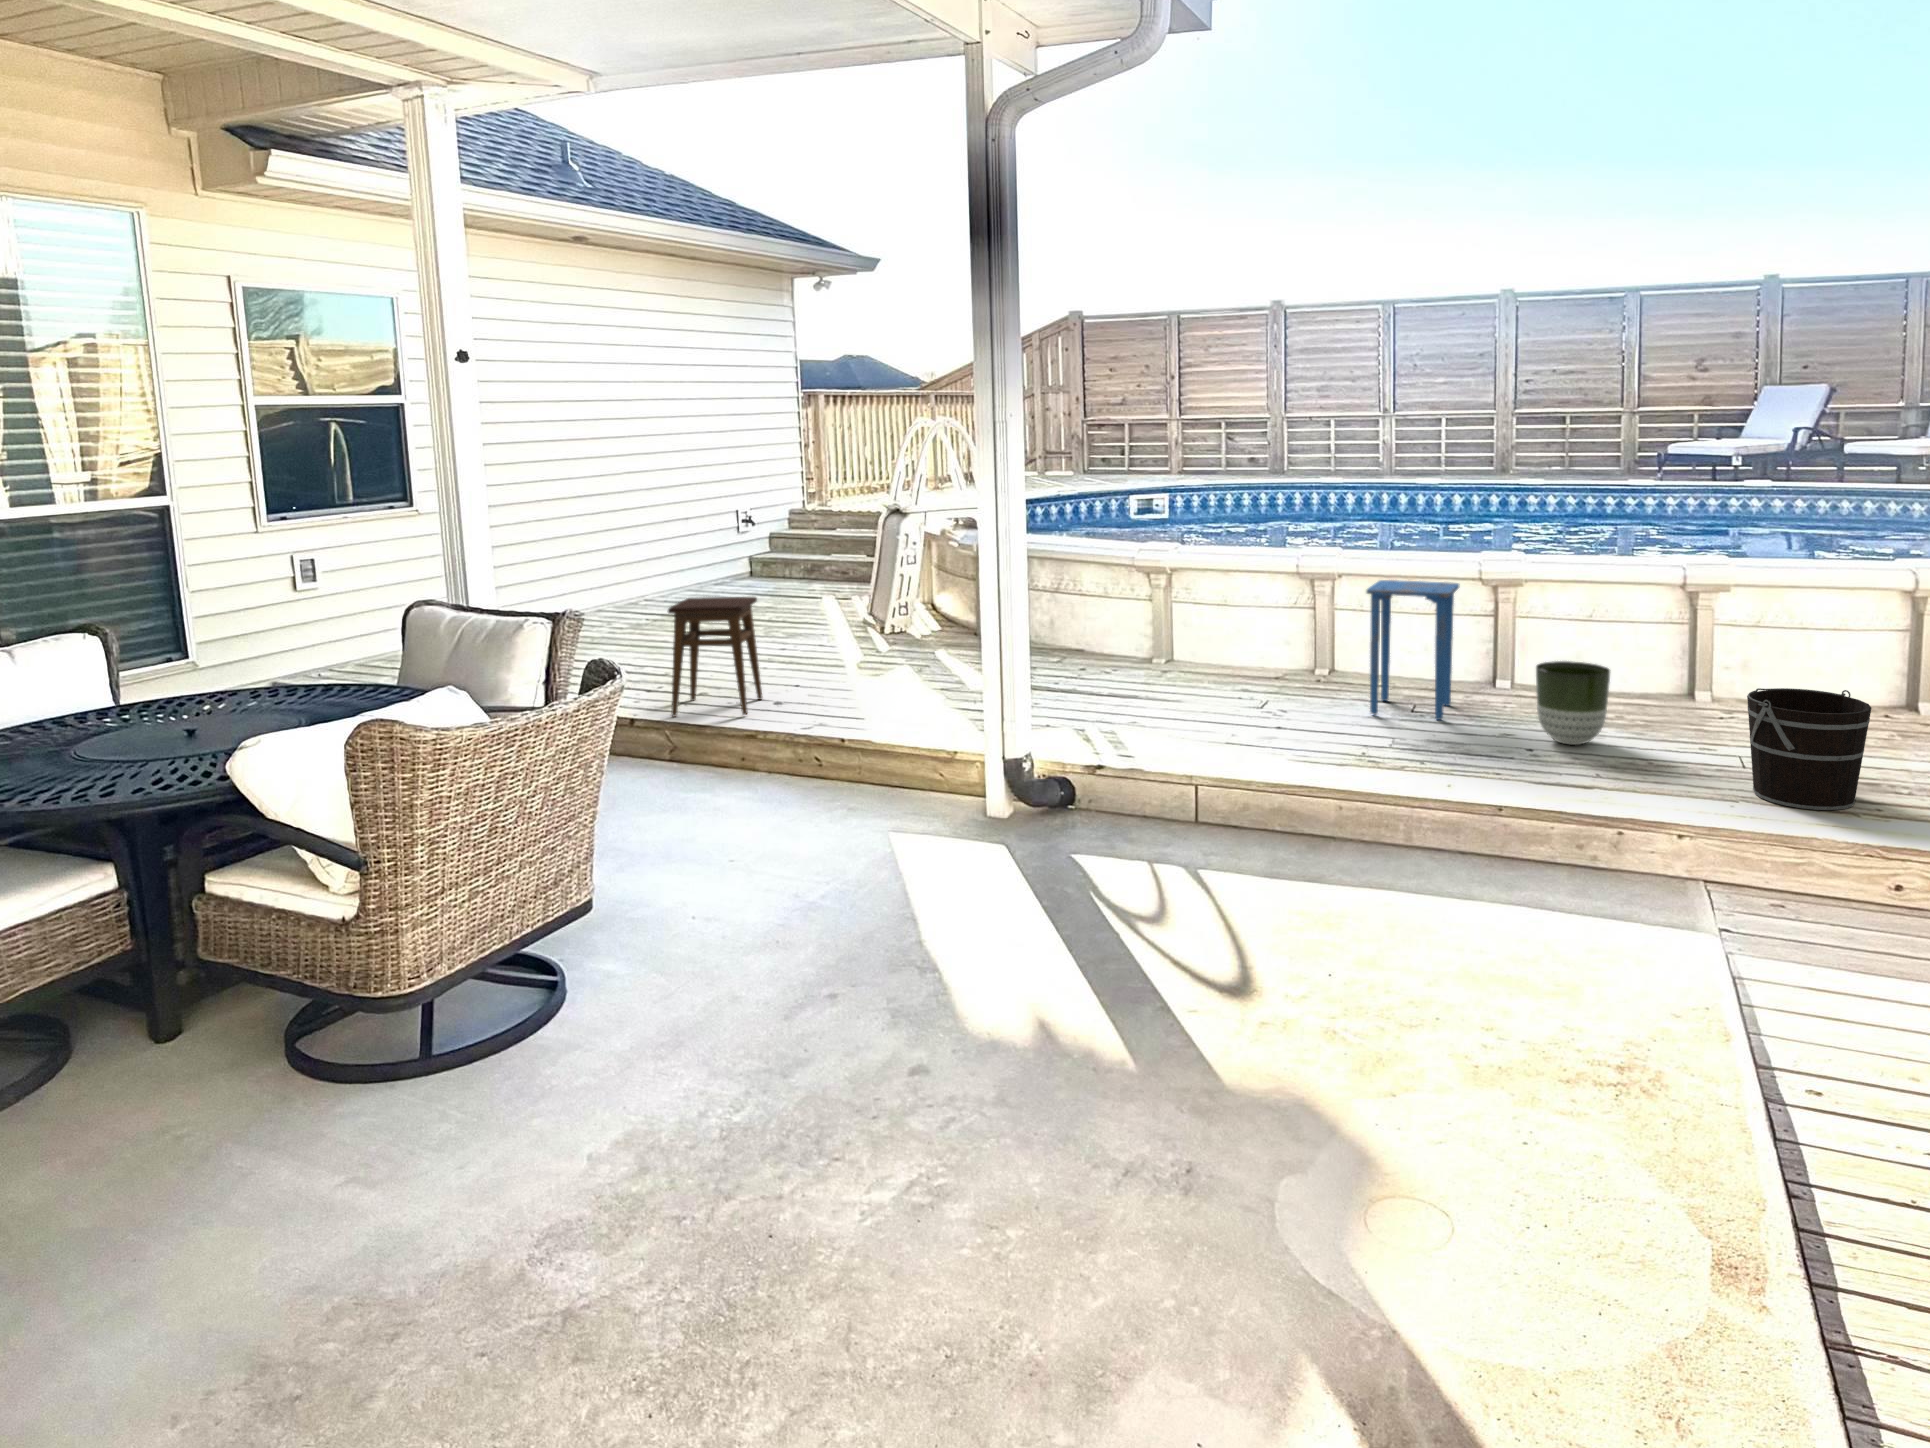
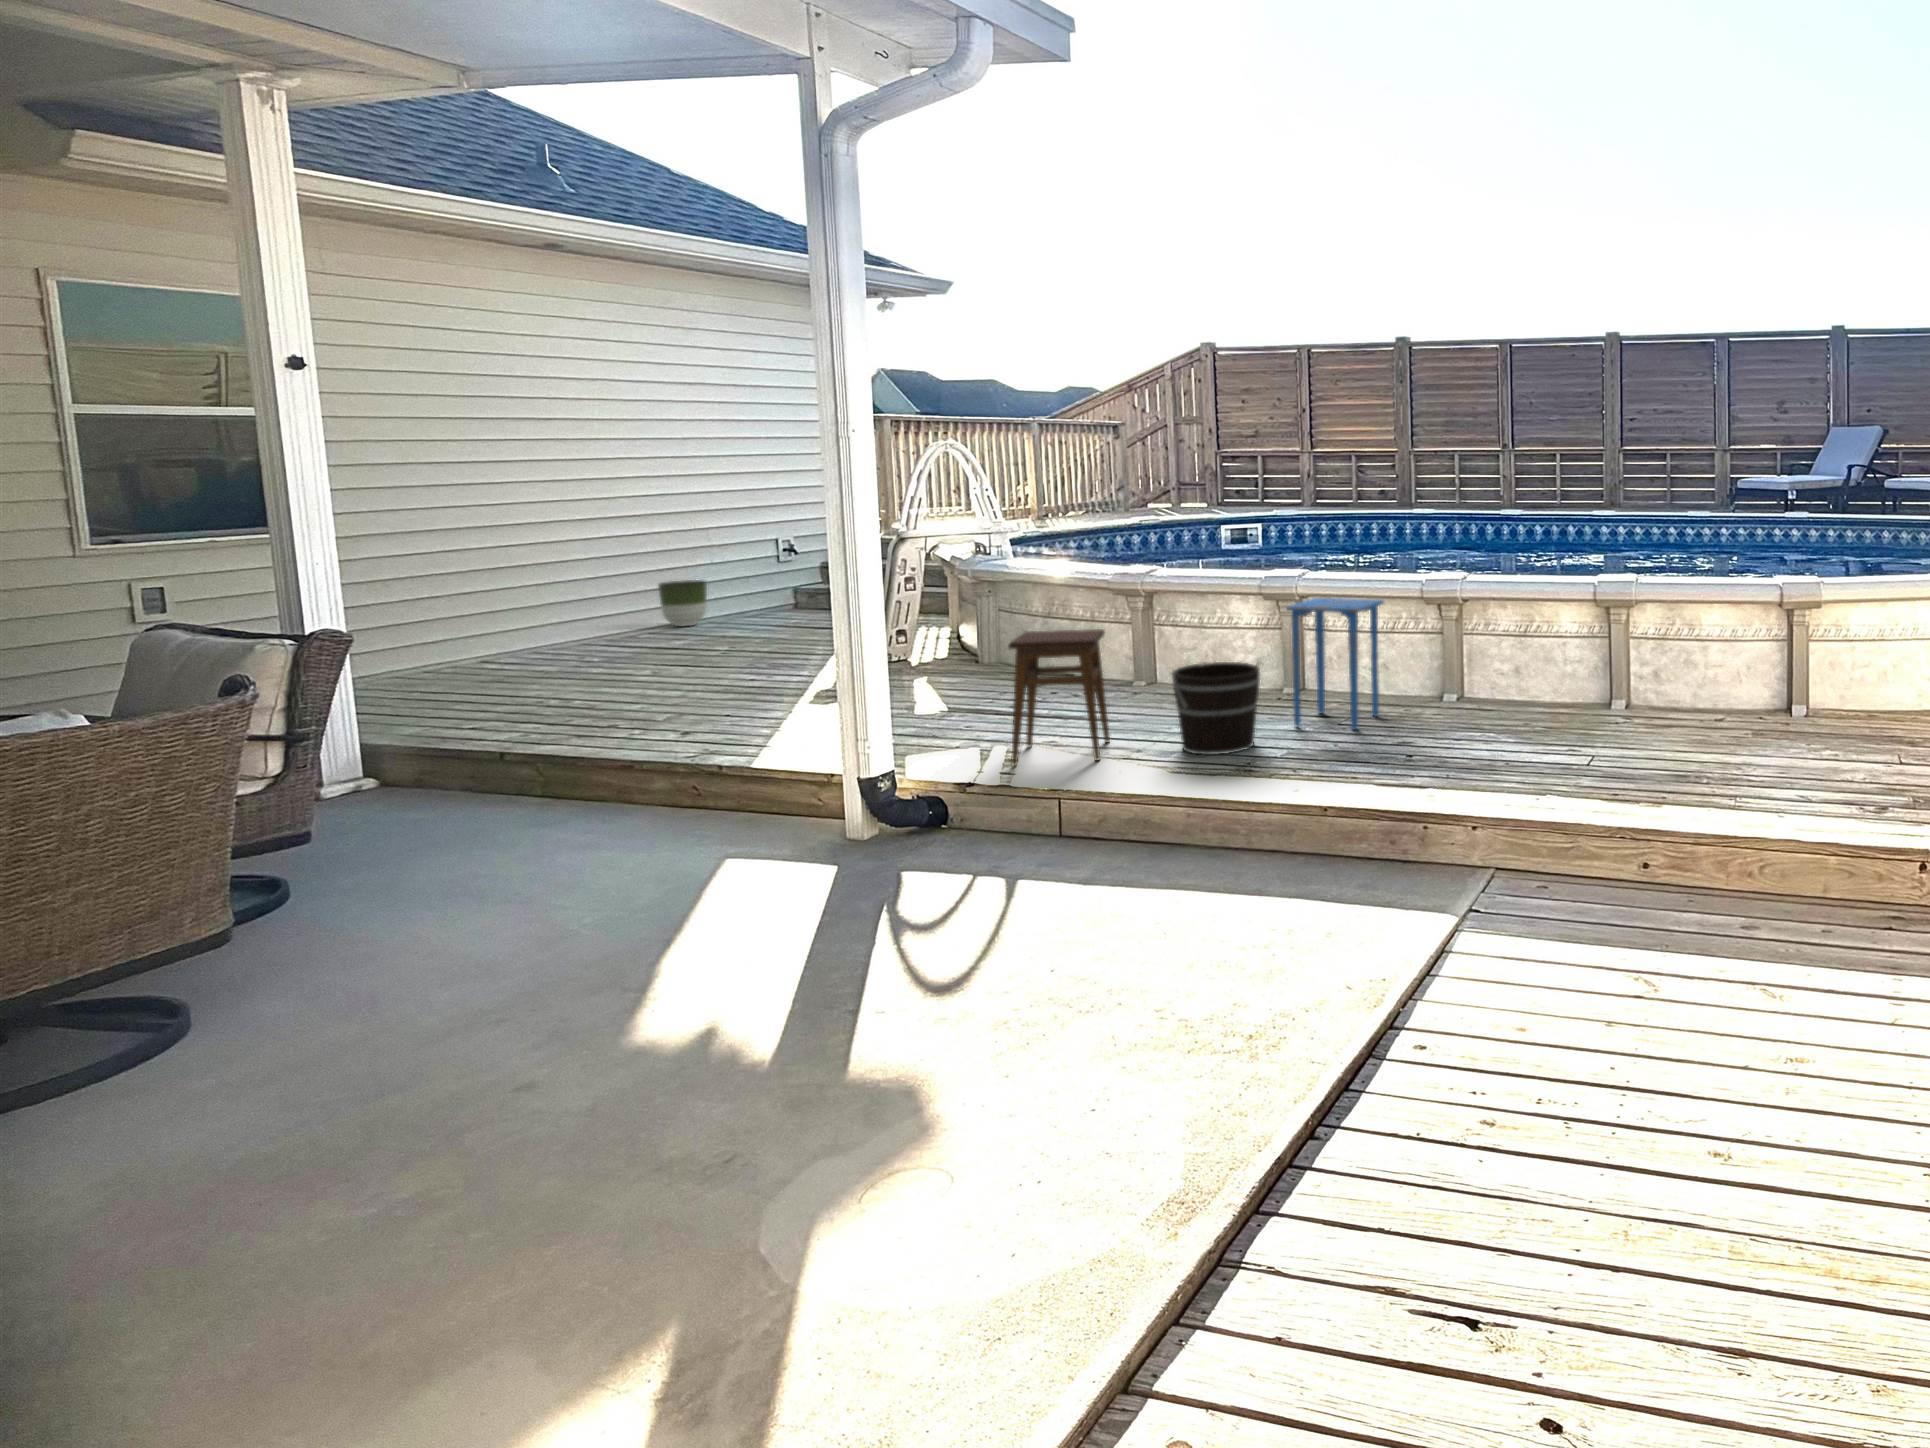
stool: present [668,597,762,717] -> present [1008,629,1110,765]
planter: present [1536,661,1610,745] -> present [658,580,707,626]
bucket: present [1747,688,1871,810] -> present [1171,662,1260,755]

